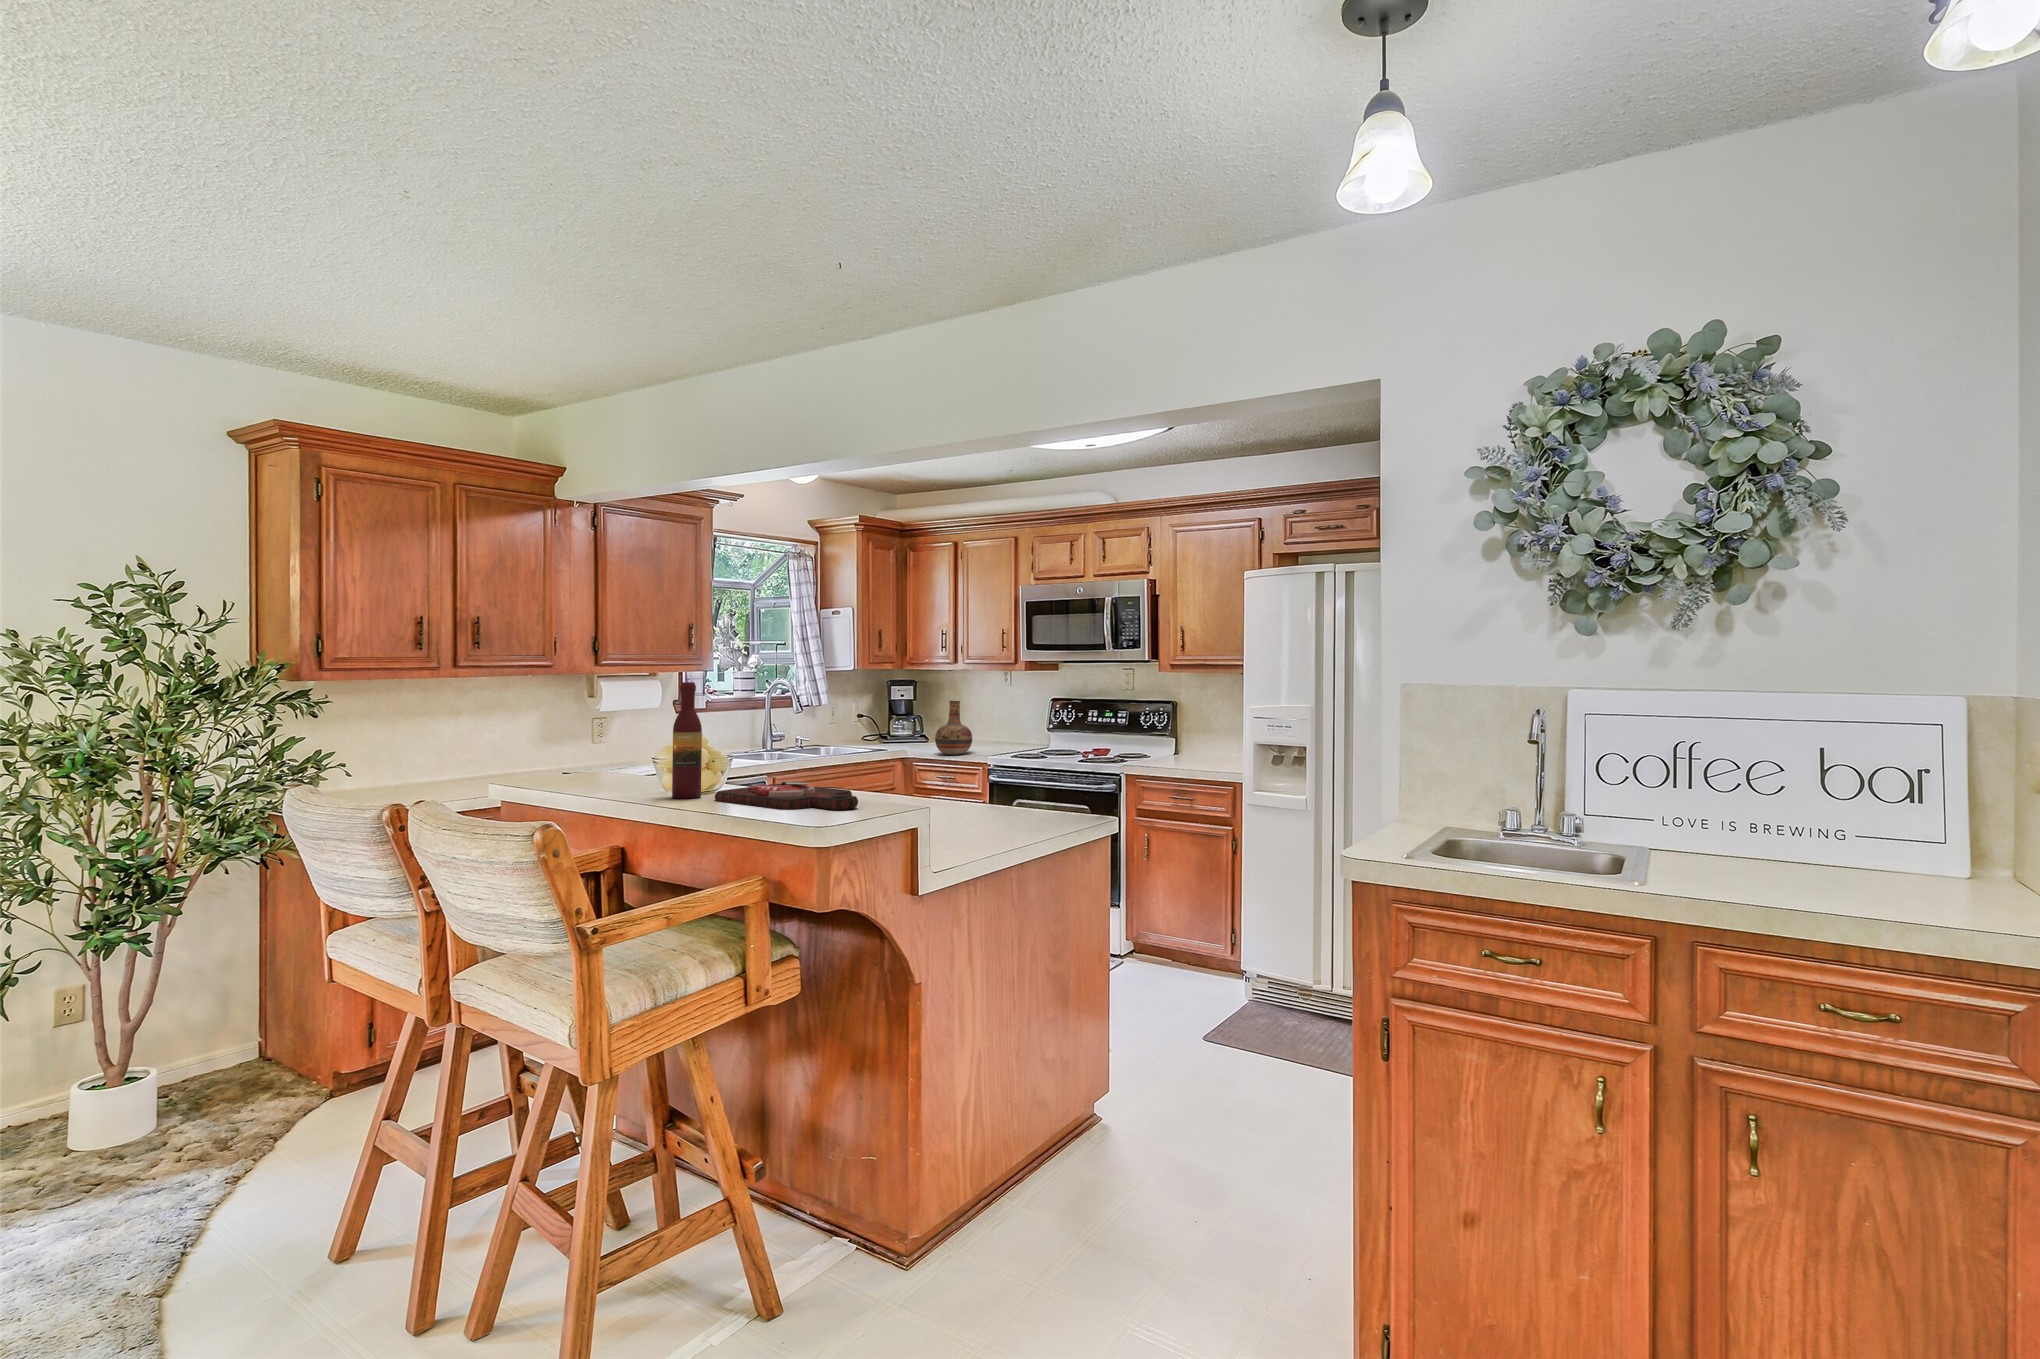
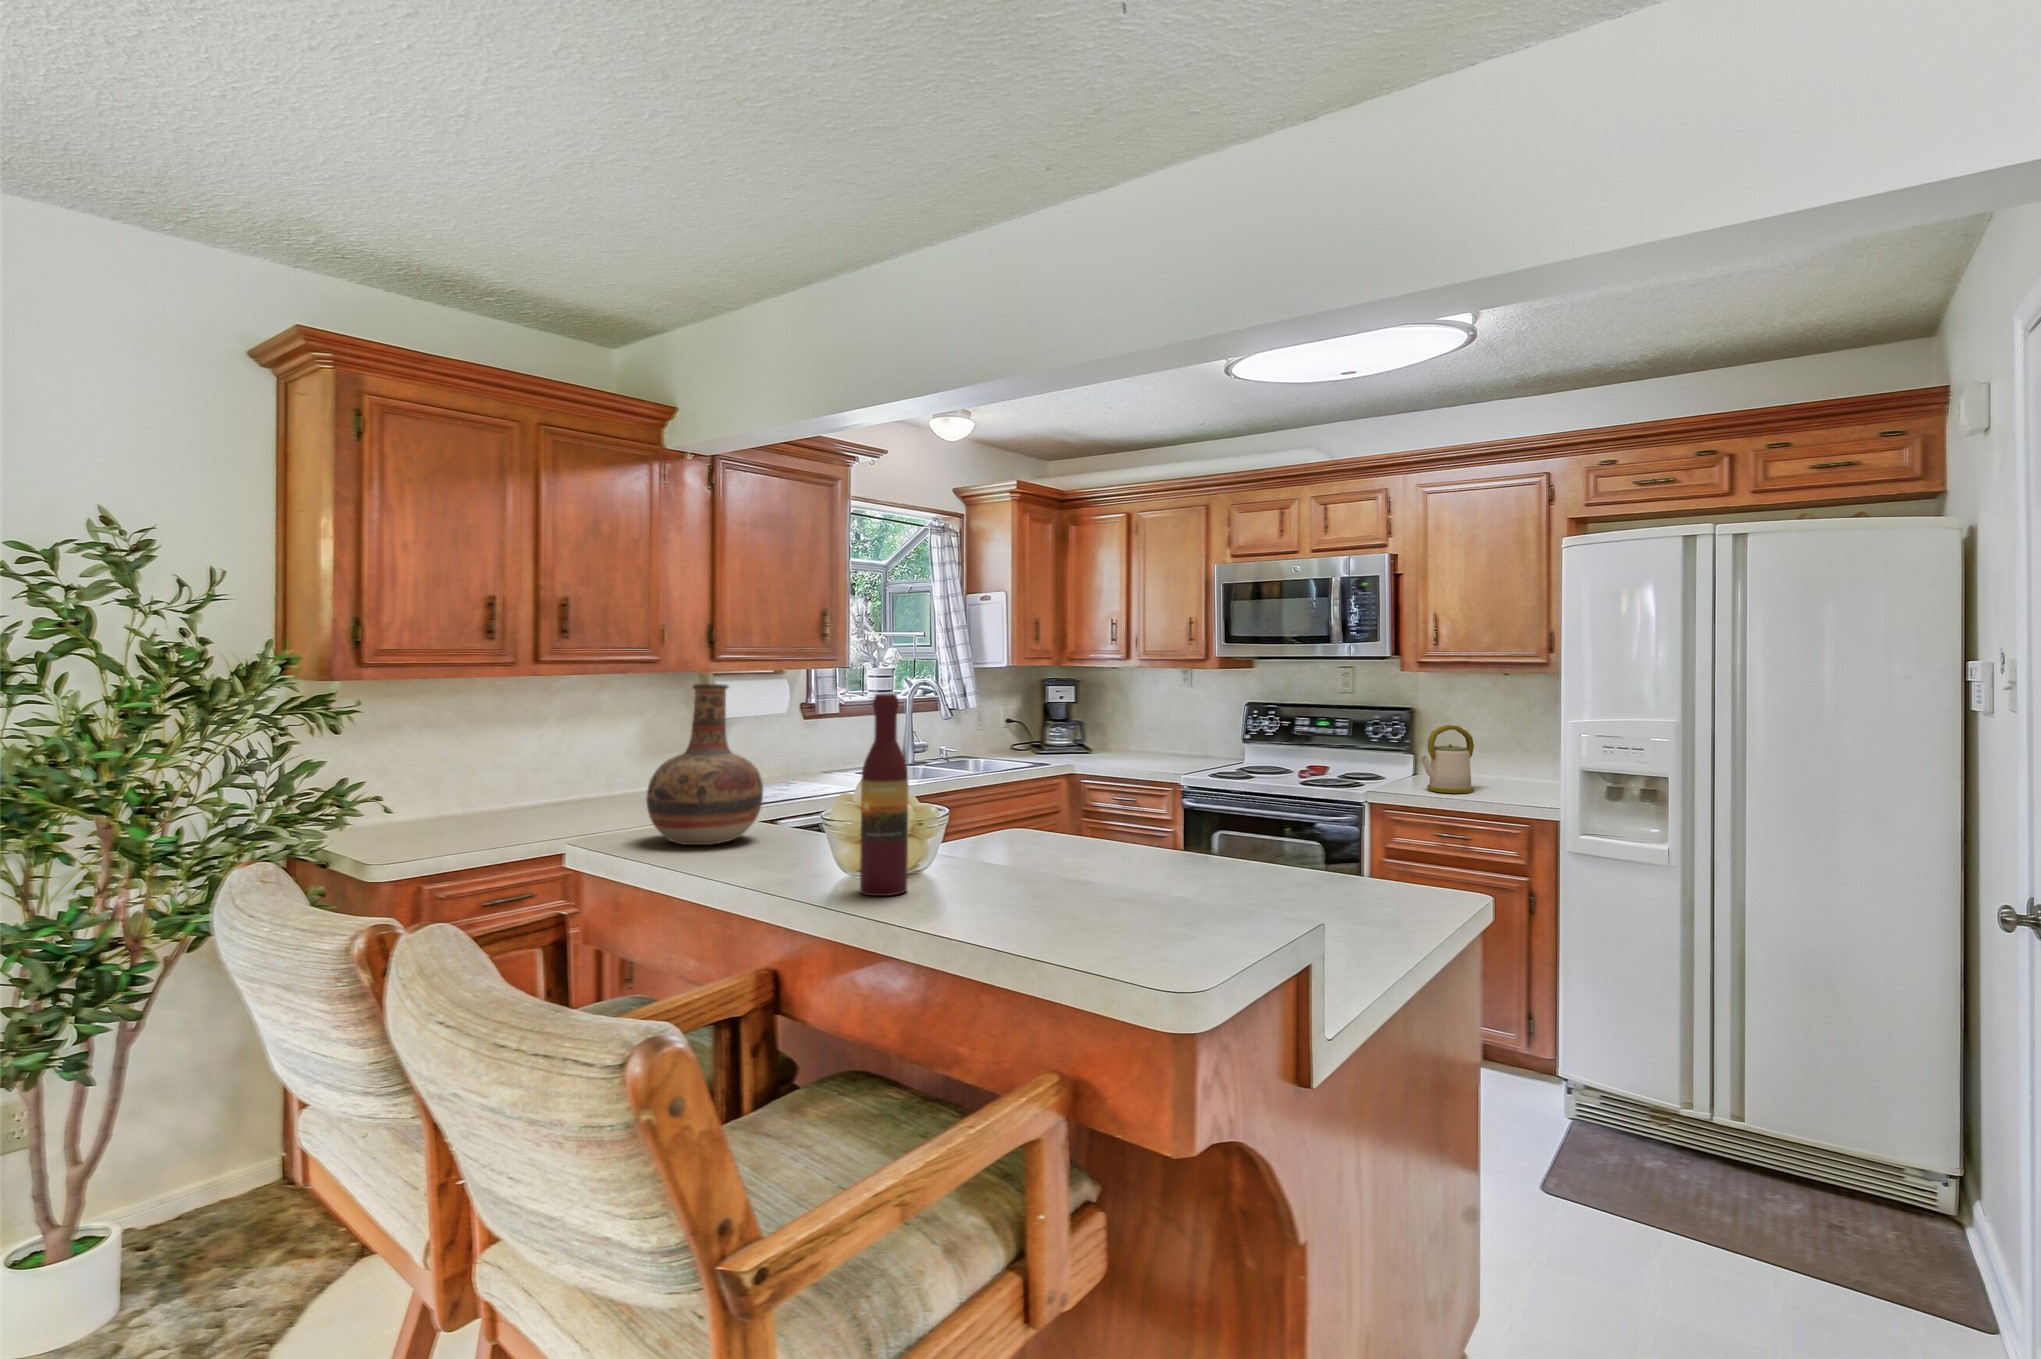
vase: present [935,701,972,755] -> present [646,684,763,845]
kettle: none [1165,714,1207,766] -> present [1420,725,1474,793]
cutting board: present [715,781,858,810] -> none [936,862,1208,939]

